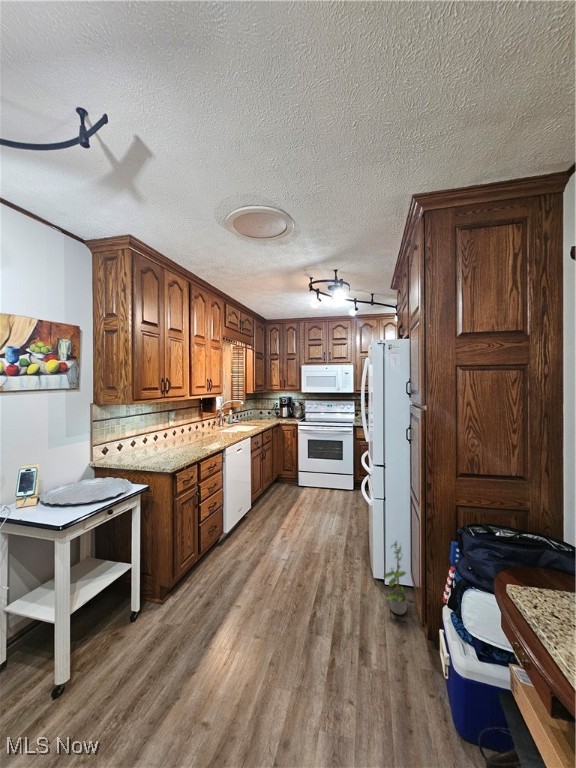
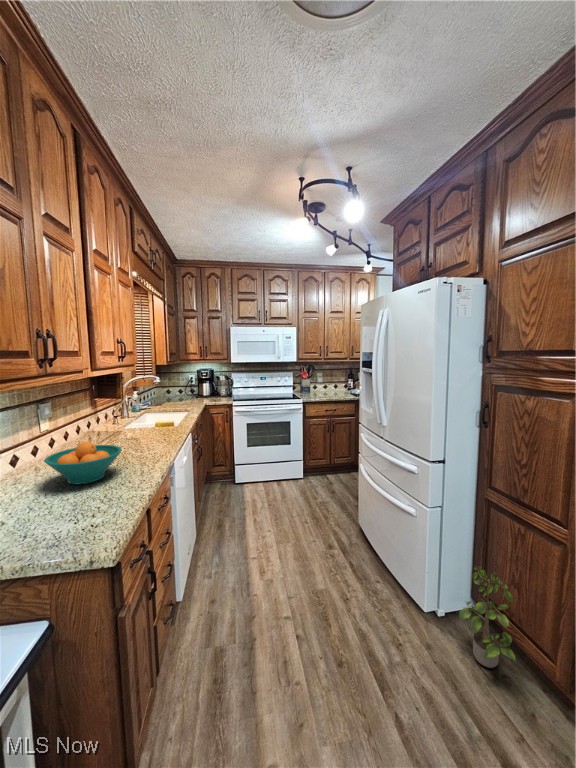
fruit bowl: none [164,431,198,451] -> present [44,442,122,484]

